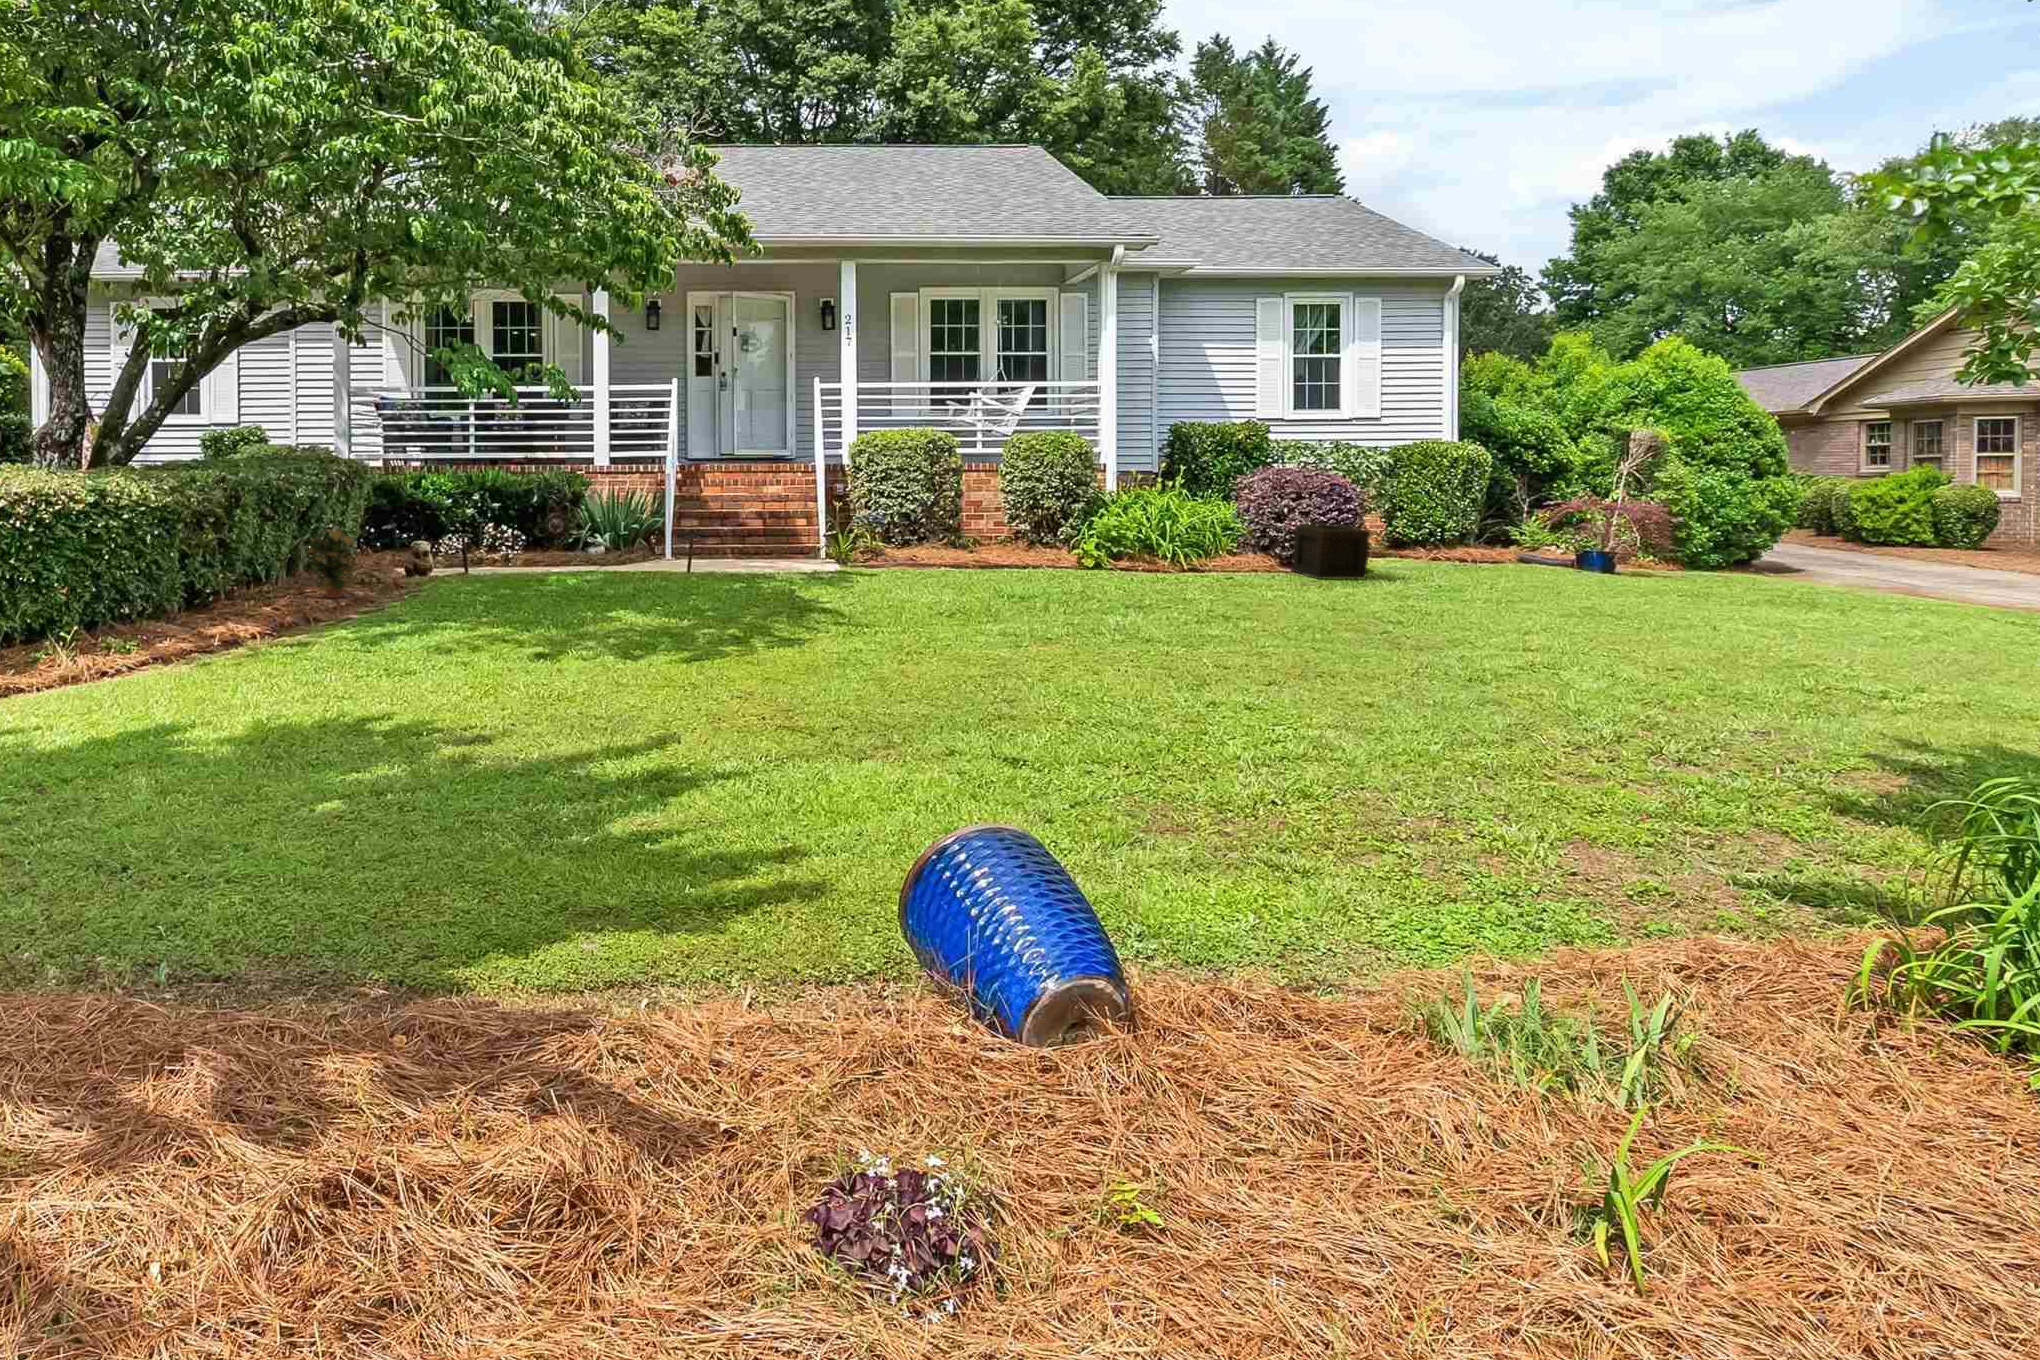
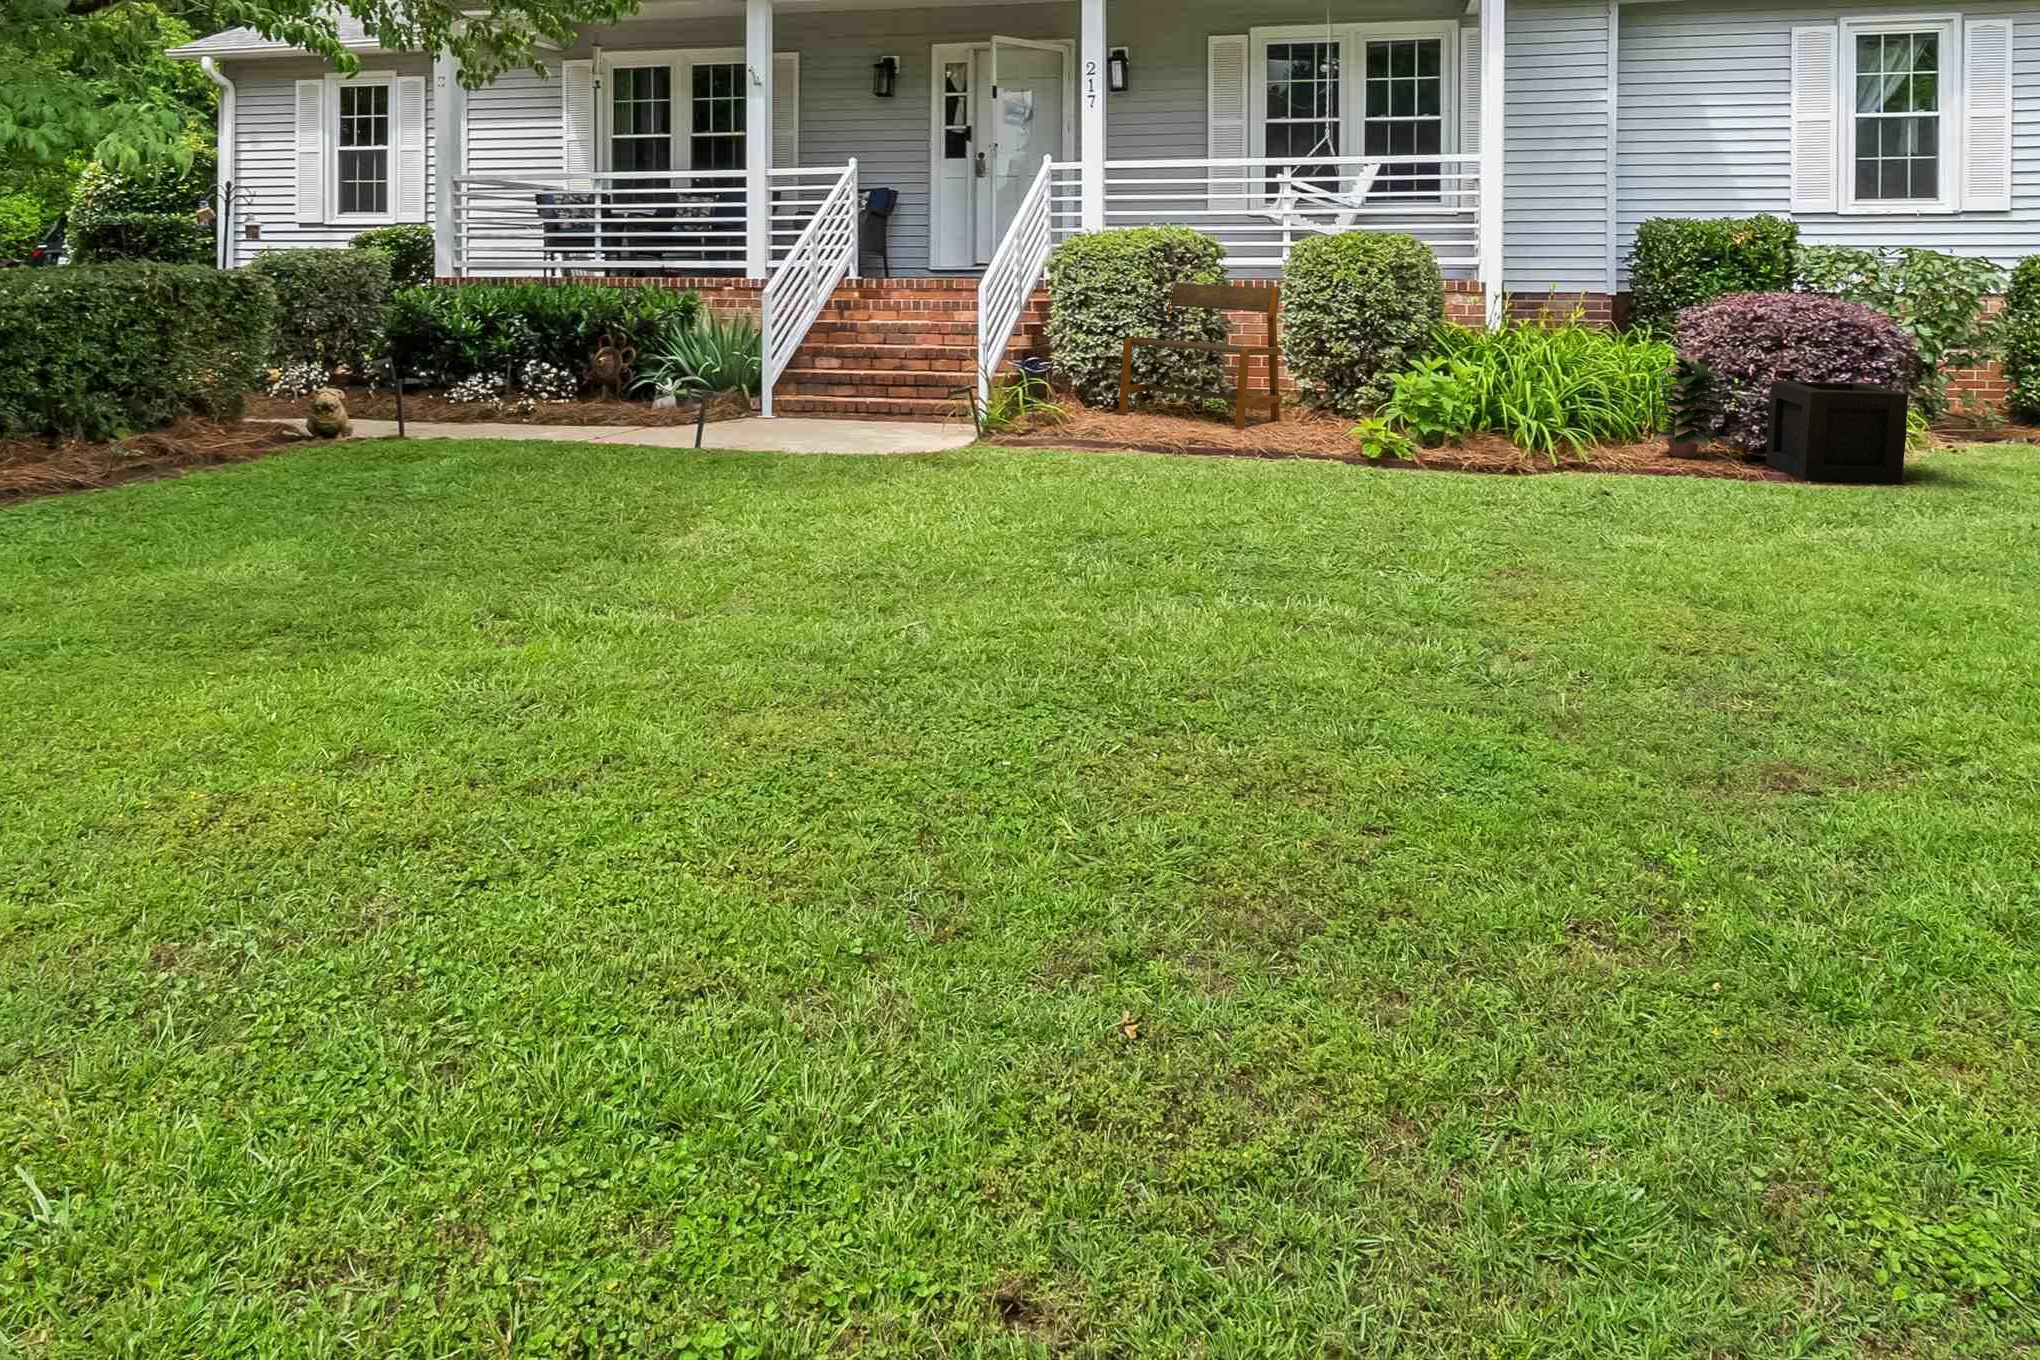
bench: none [903,468,1005,561] -> present [1119,283,1283,430]
decorative plant: present [307,529,355,598] -> present [1651,355,1724,457]

